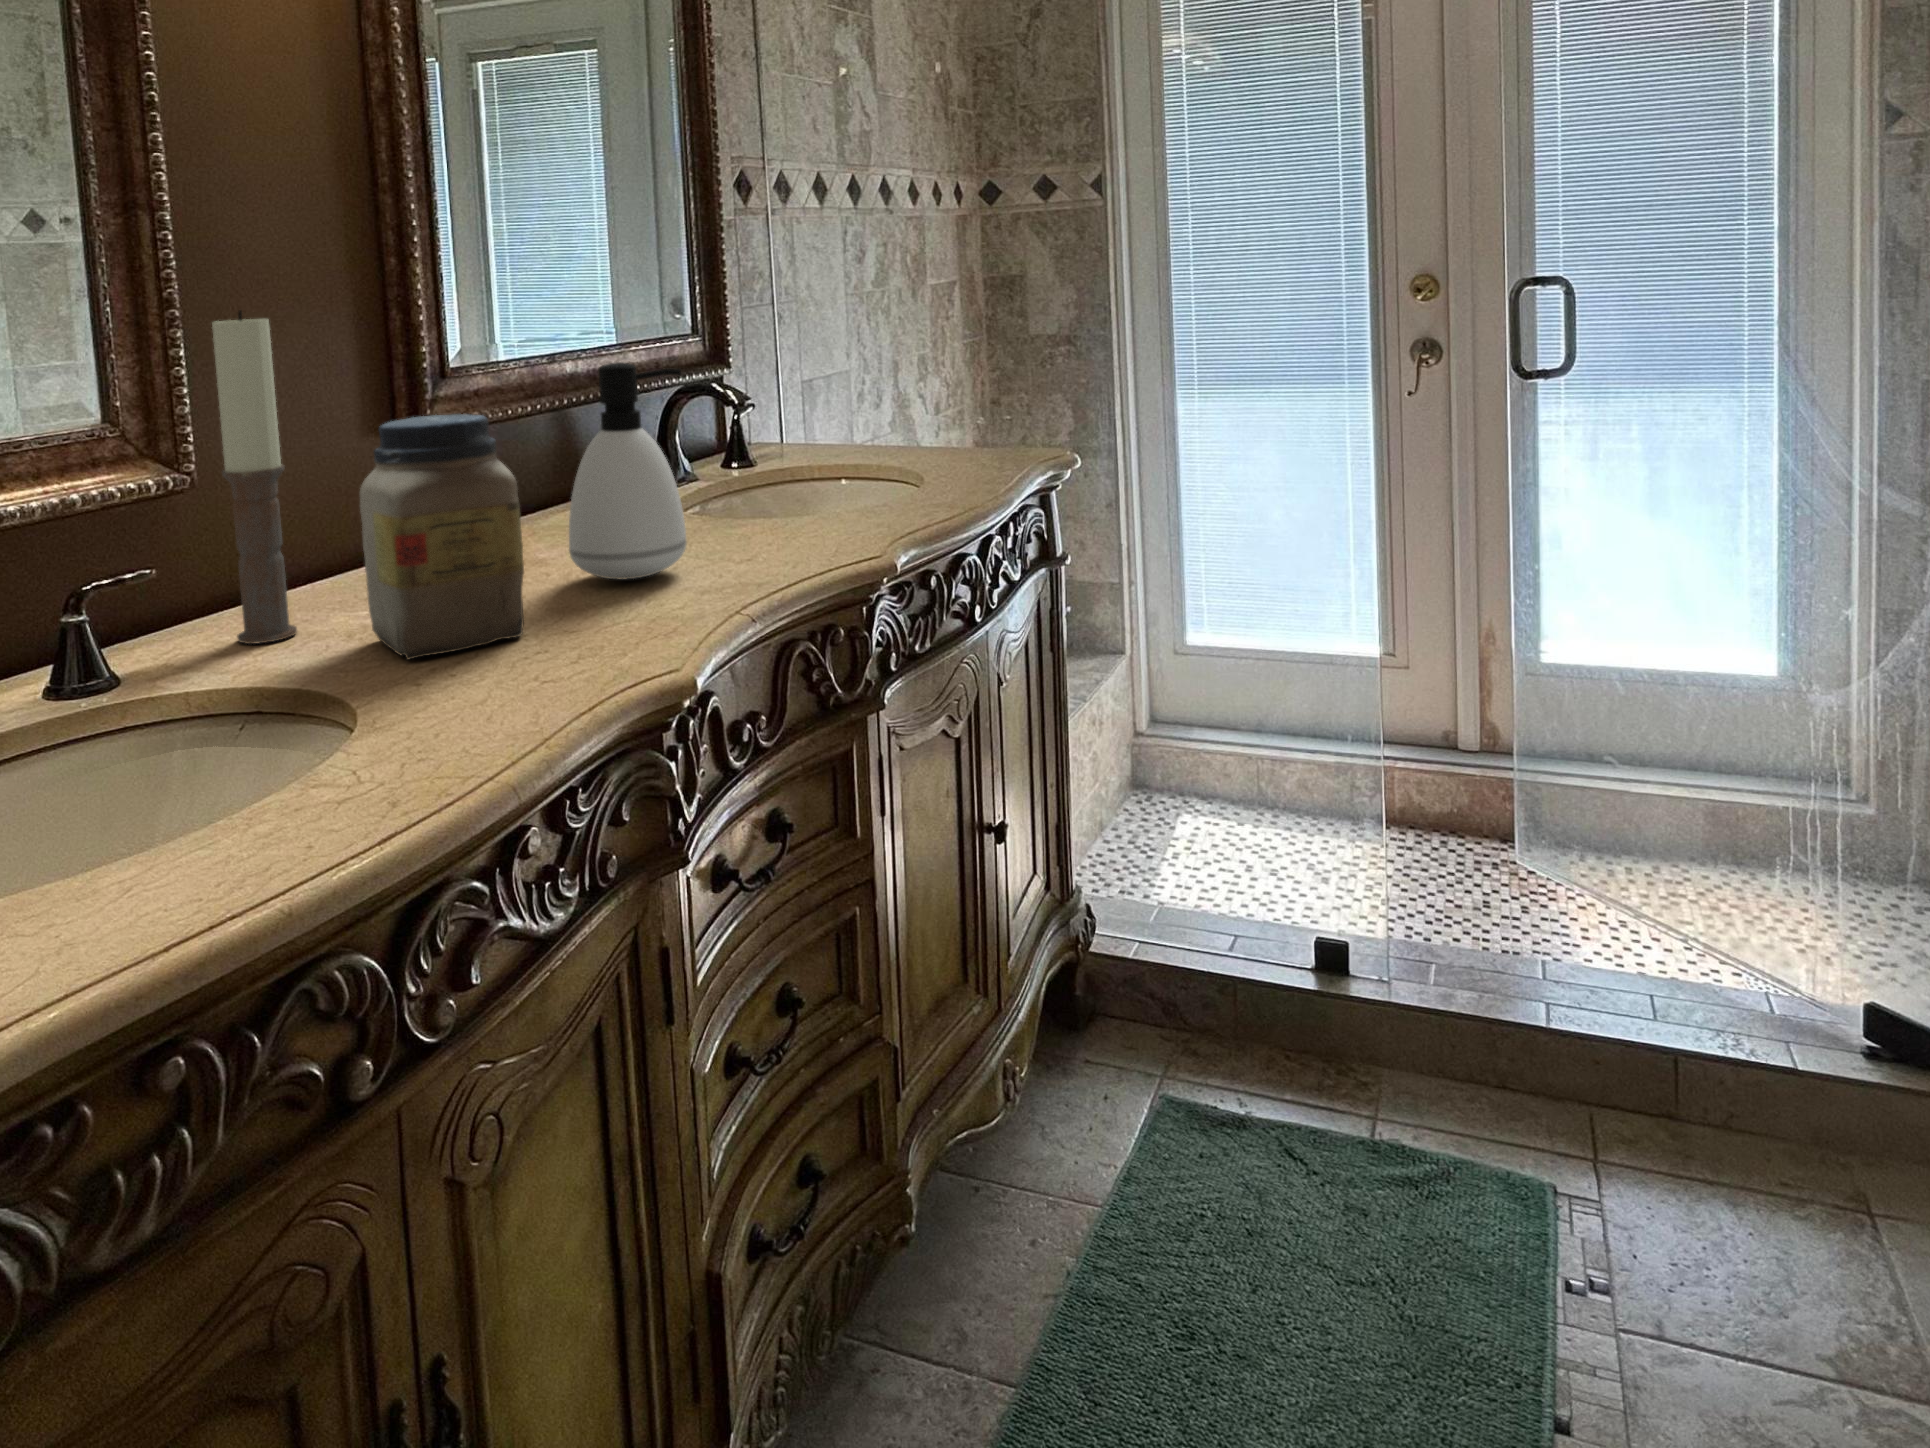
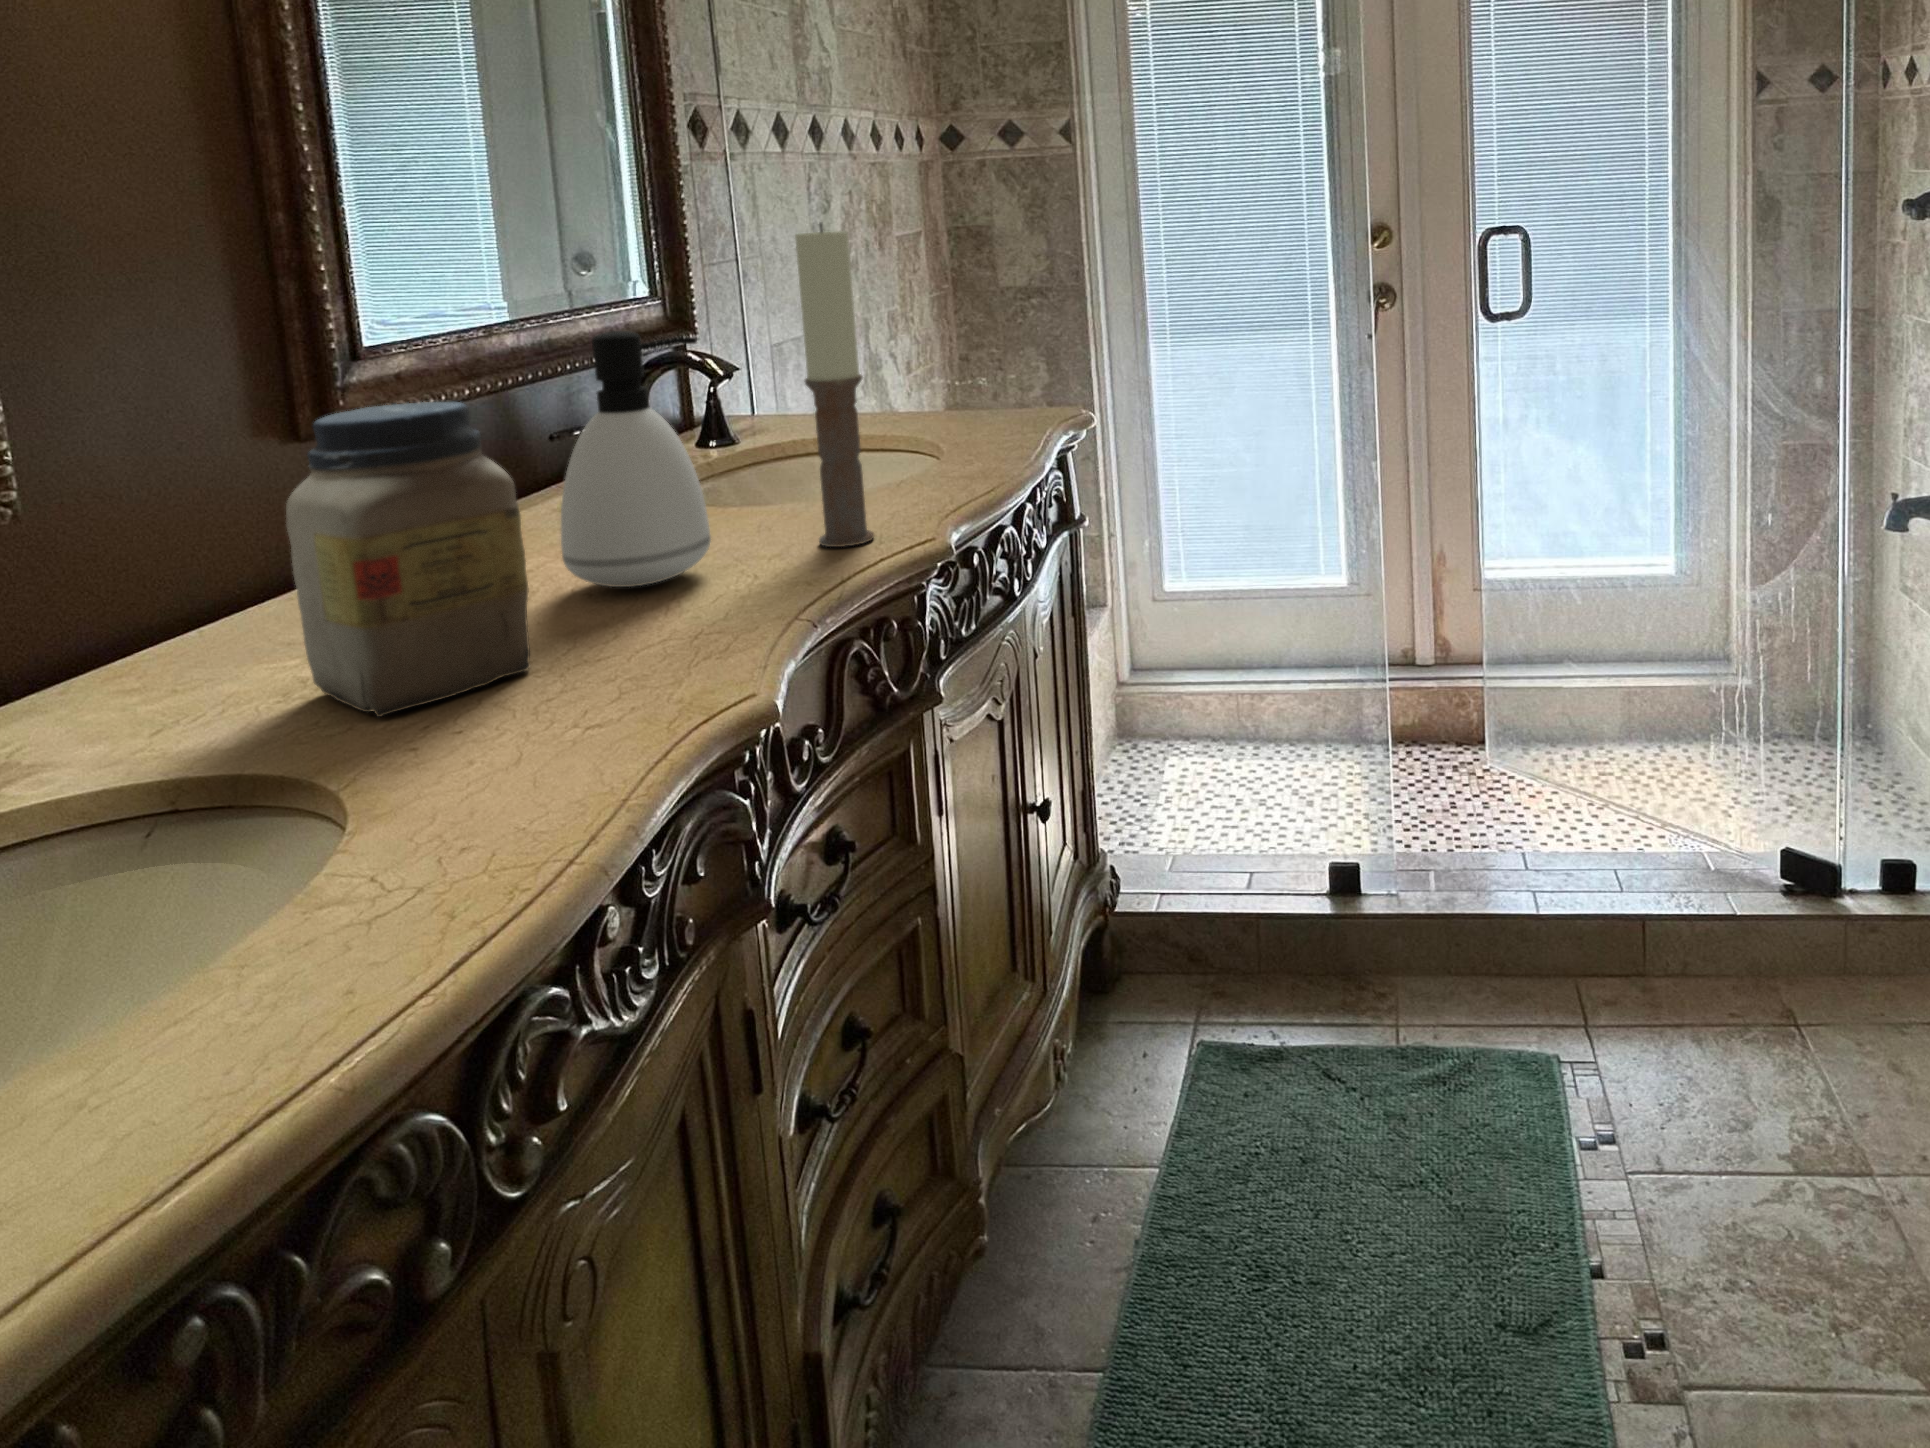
candle: present [212,310,297,644] -> present [795,223,874,547]

